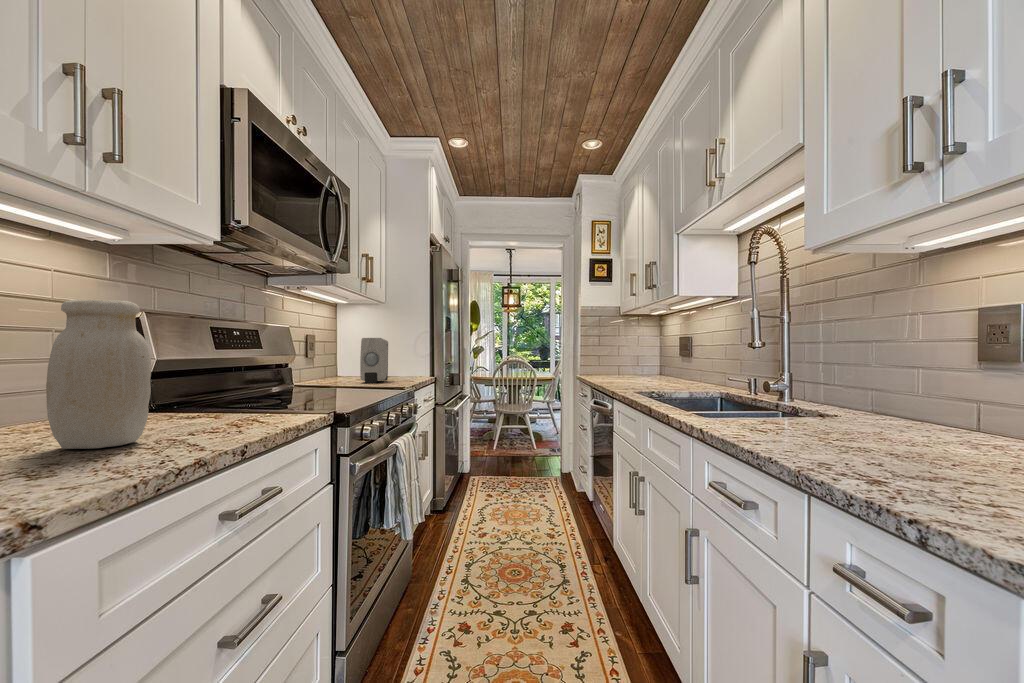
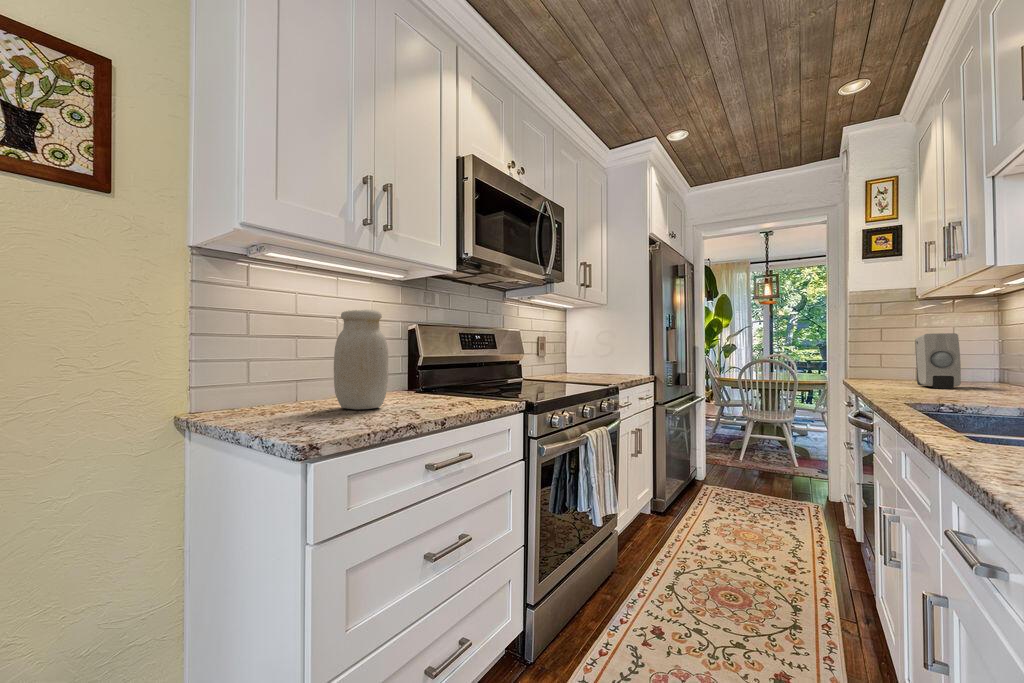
soap dispenser: present [360,338,388,383] -> present [915,333,961,389]

